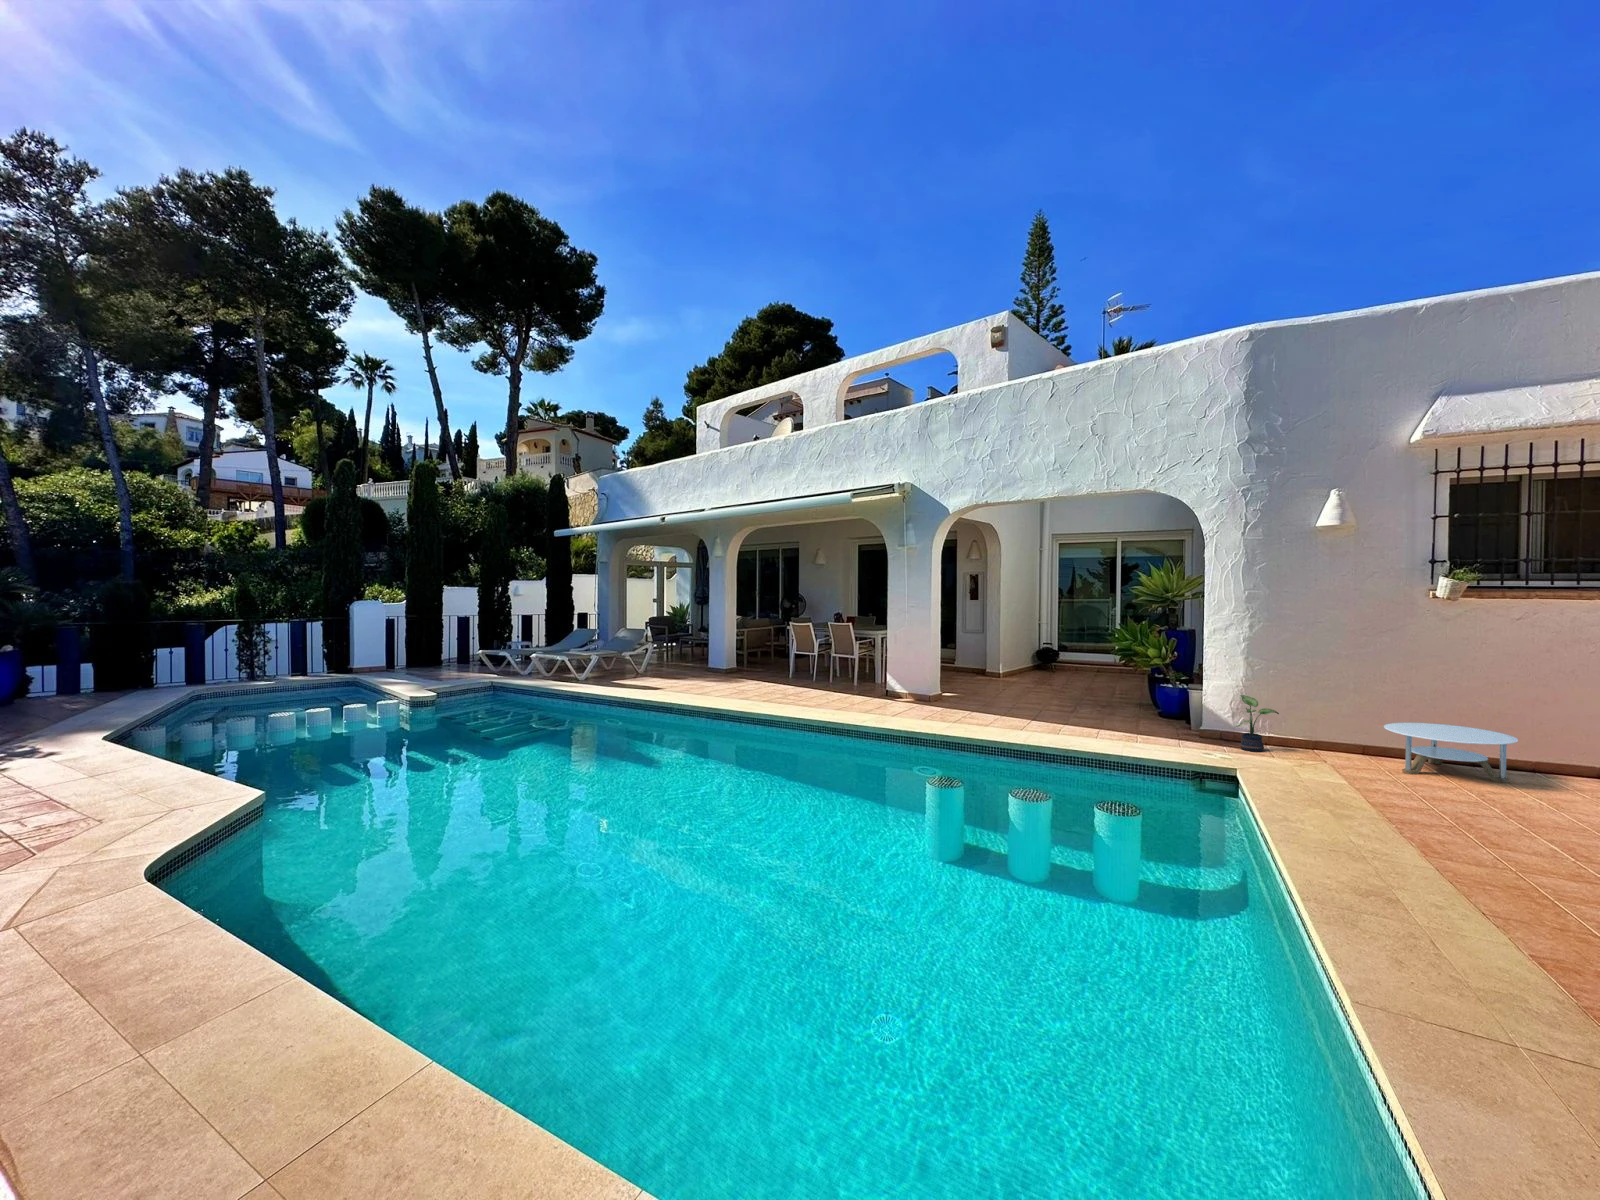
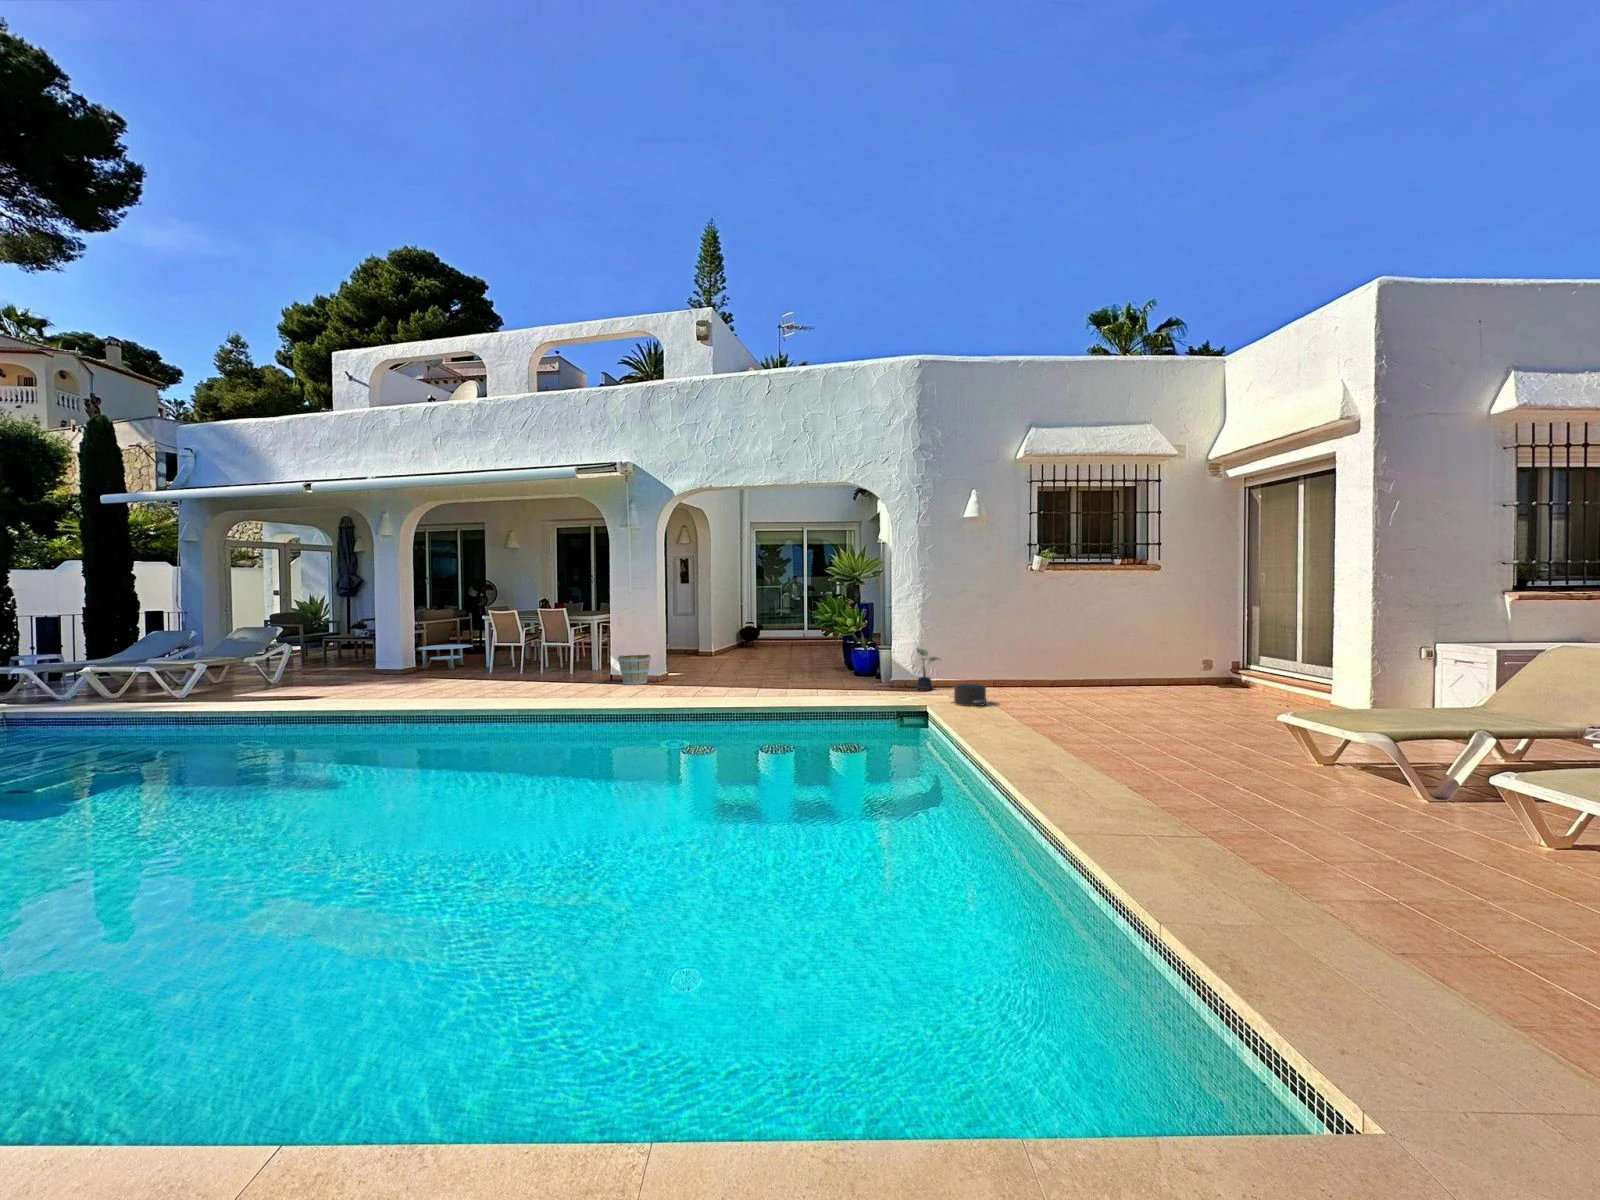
wooden bucket: none [888,676,922,709] -> present [618,654,651,685]
round table: present [1384,723,1518,783] -> present [418,645,472,669]
pouf: none [1280,754,1346,789] -> present [953,684,986,706]

